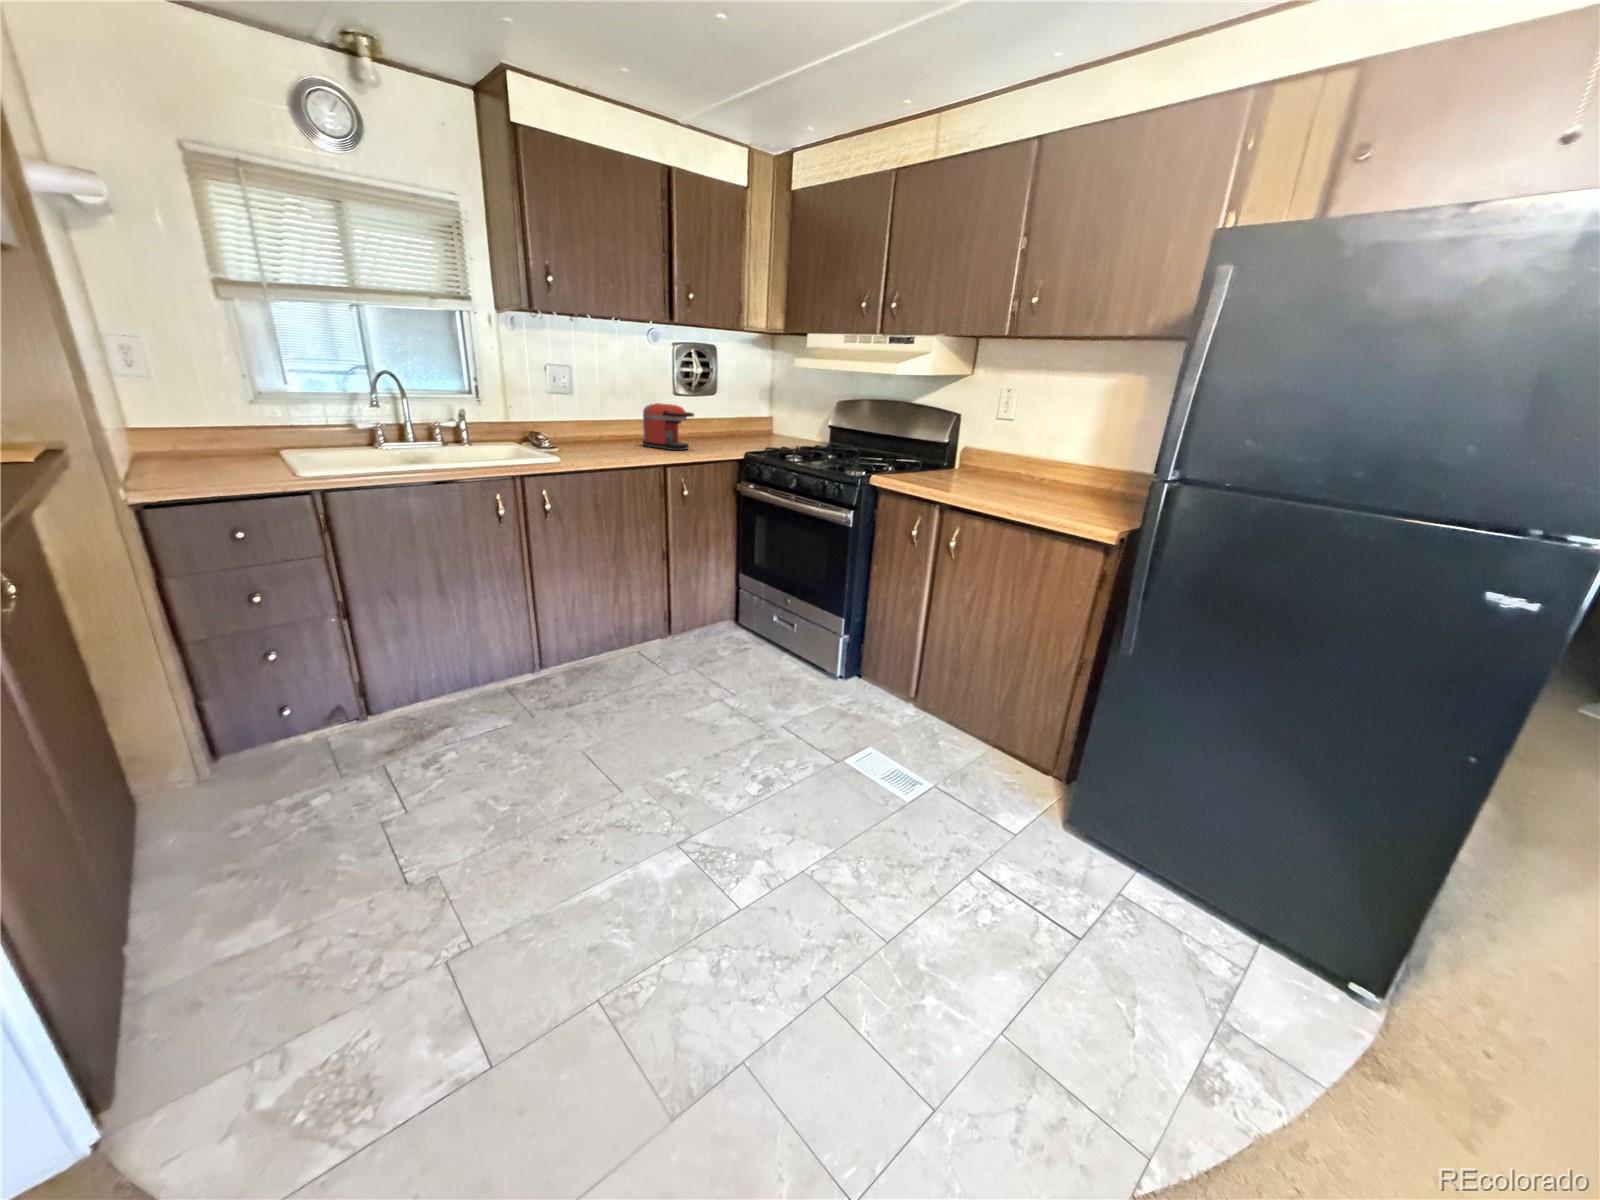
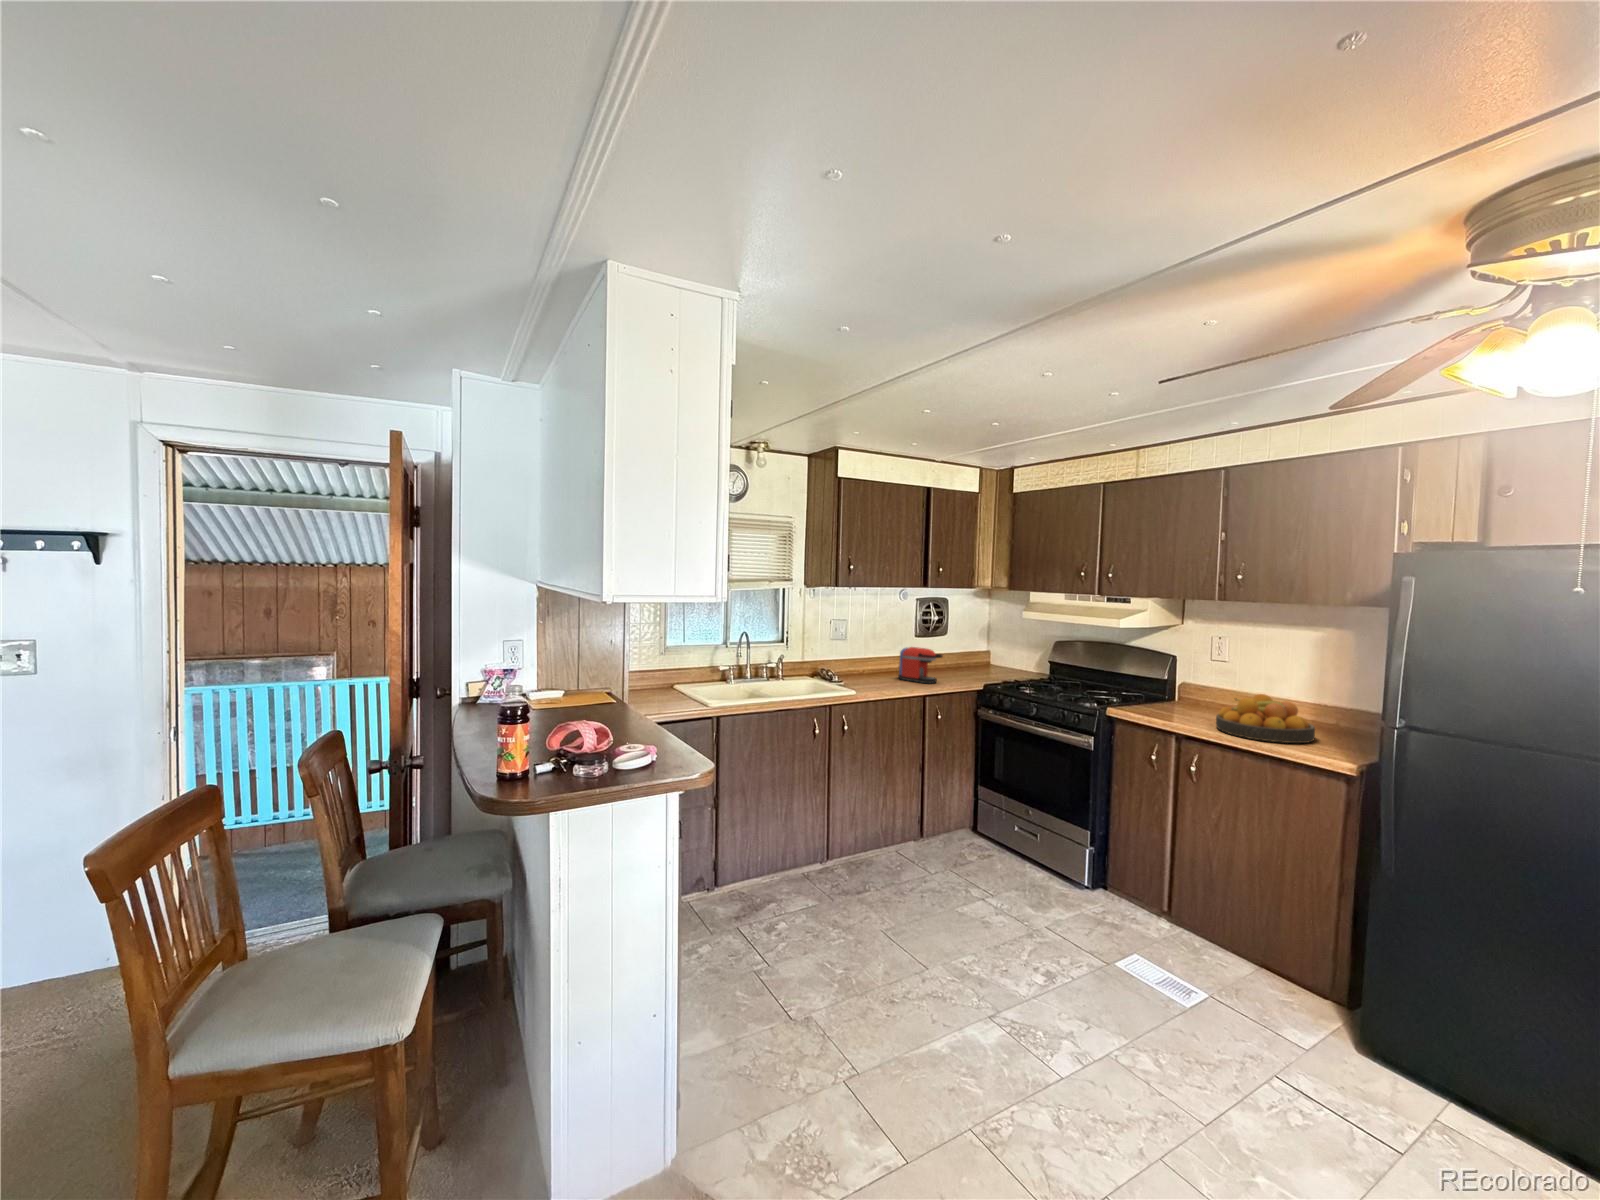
fruit bowl: none [984,452,1085,508] -> present [1216,694,1315,743]

